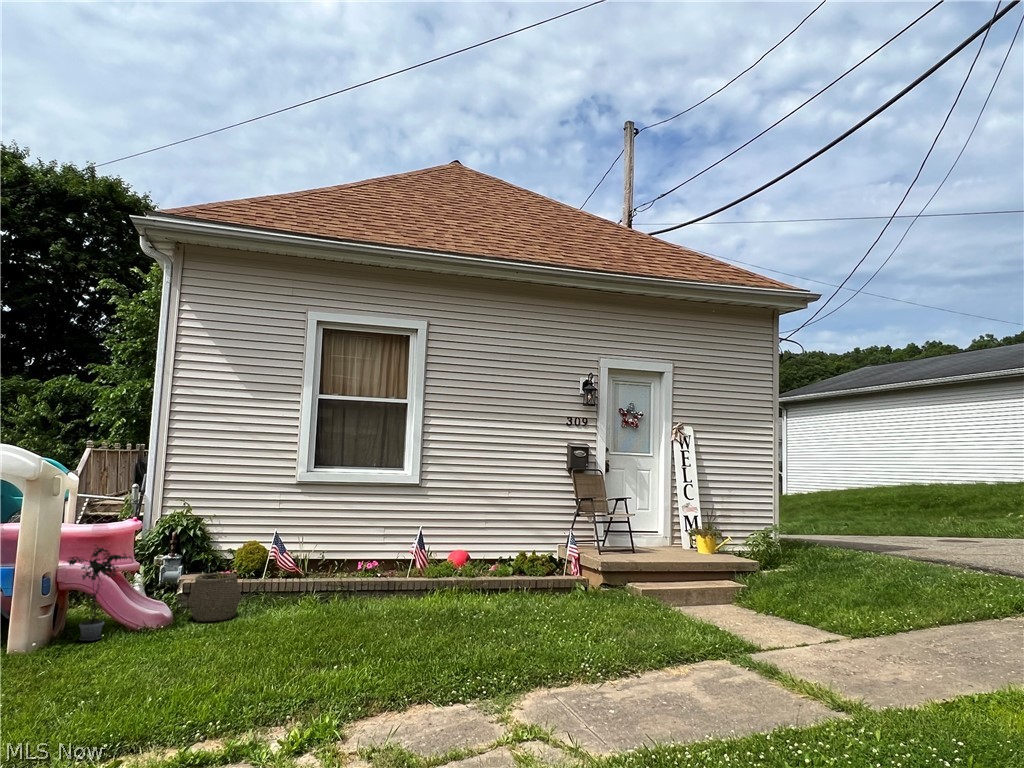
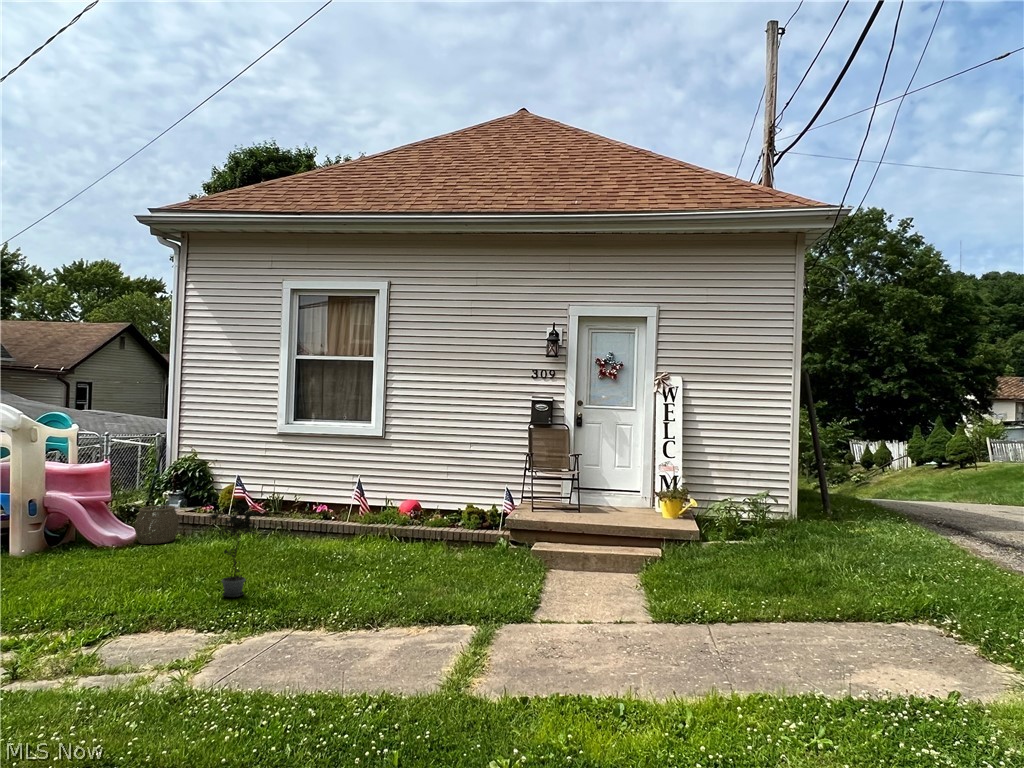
potted plant: present [67,547,133,641] -> present [209,500,269,597]

